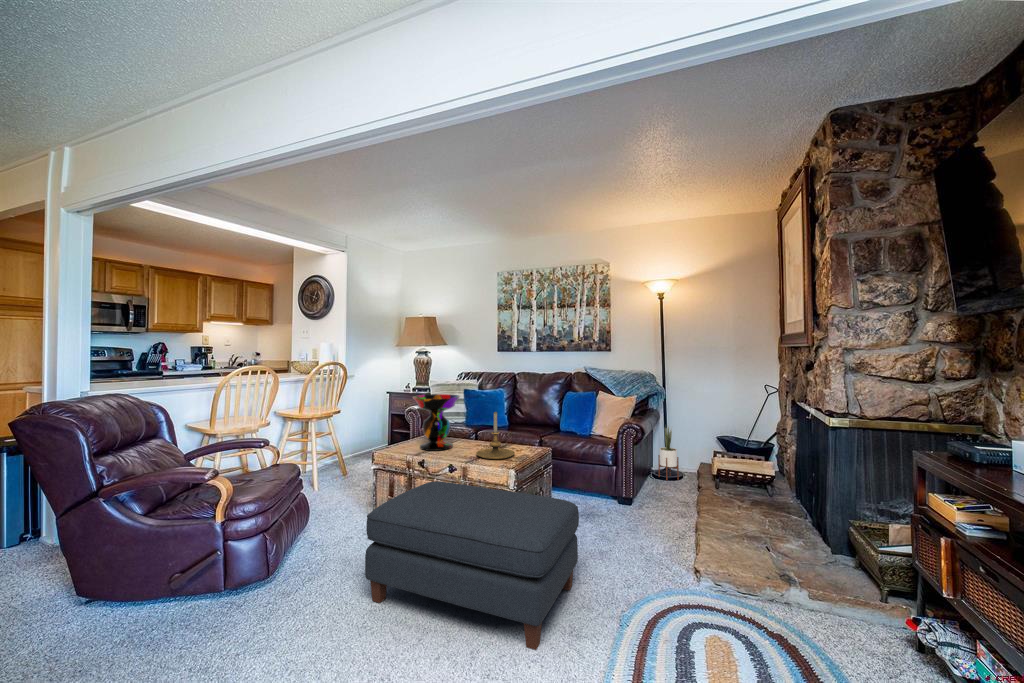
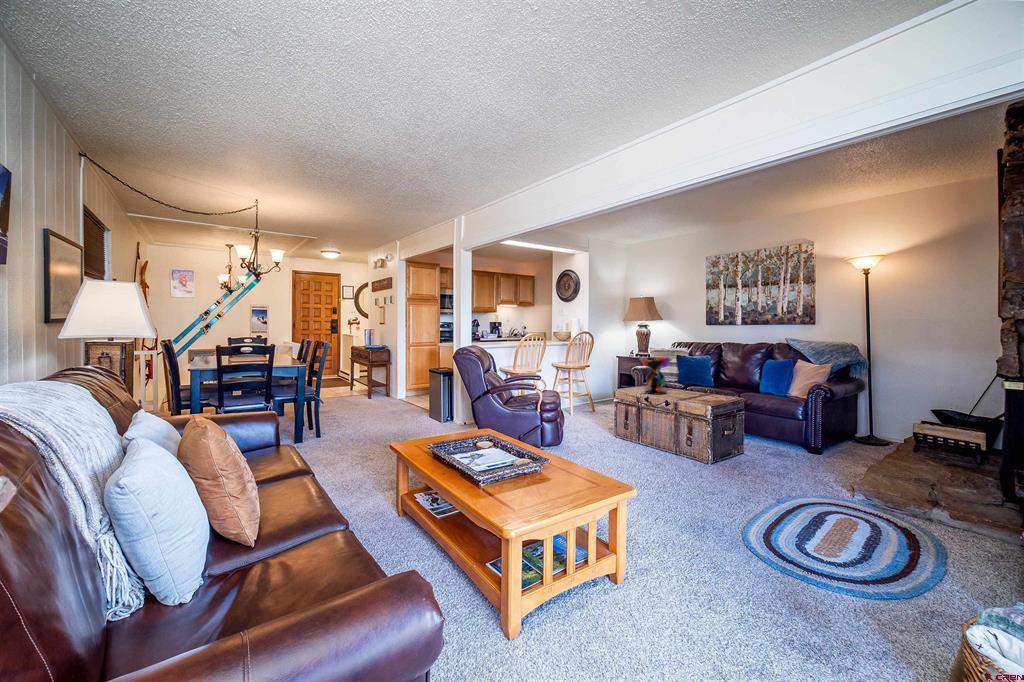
candle holder: present [476,412,515,459] -> none [684,370,713,402]
potted plant: present [658,425,679,480] -> none [860,388,882,439]
ottoman: present [365,481,579,650] -> none [617,411,754,500]

